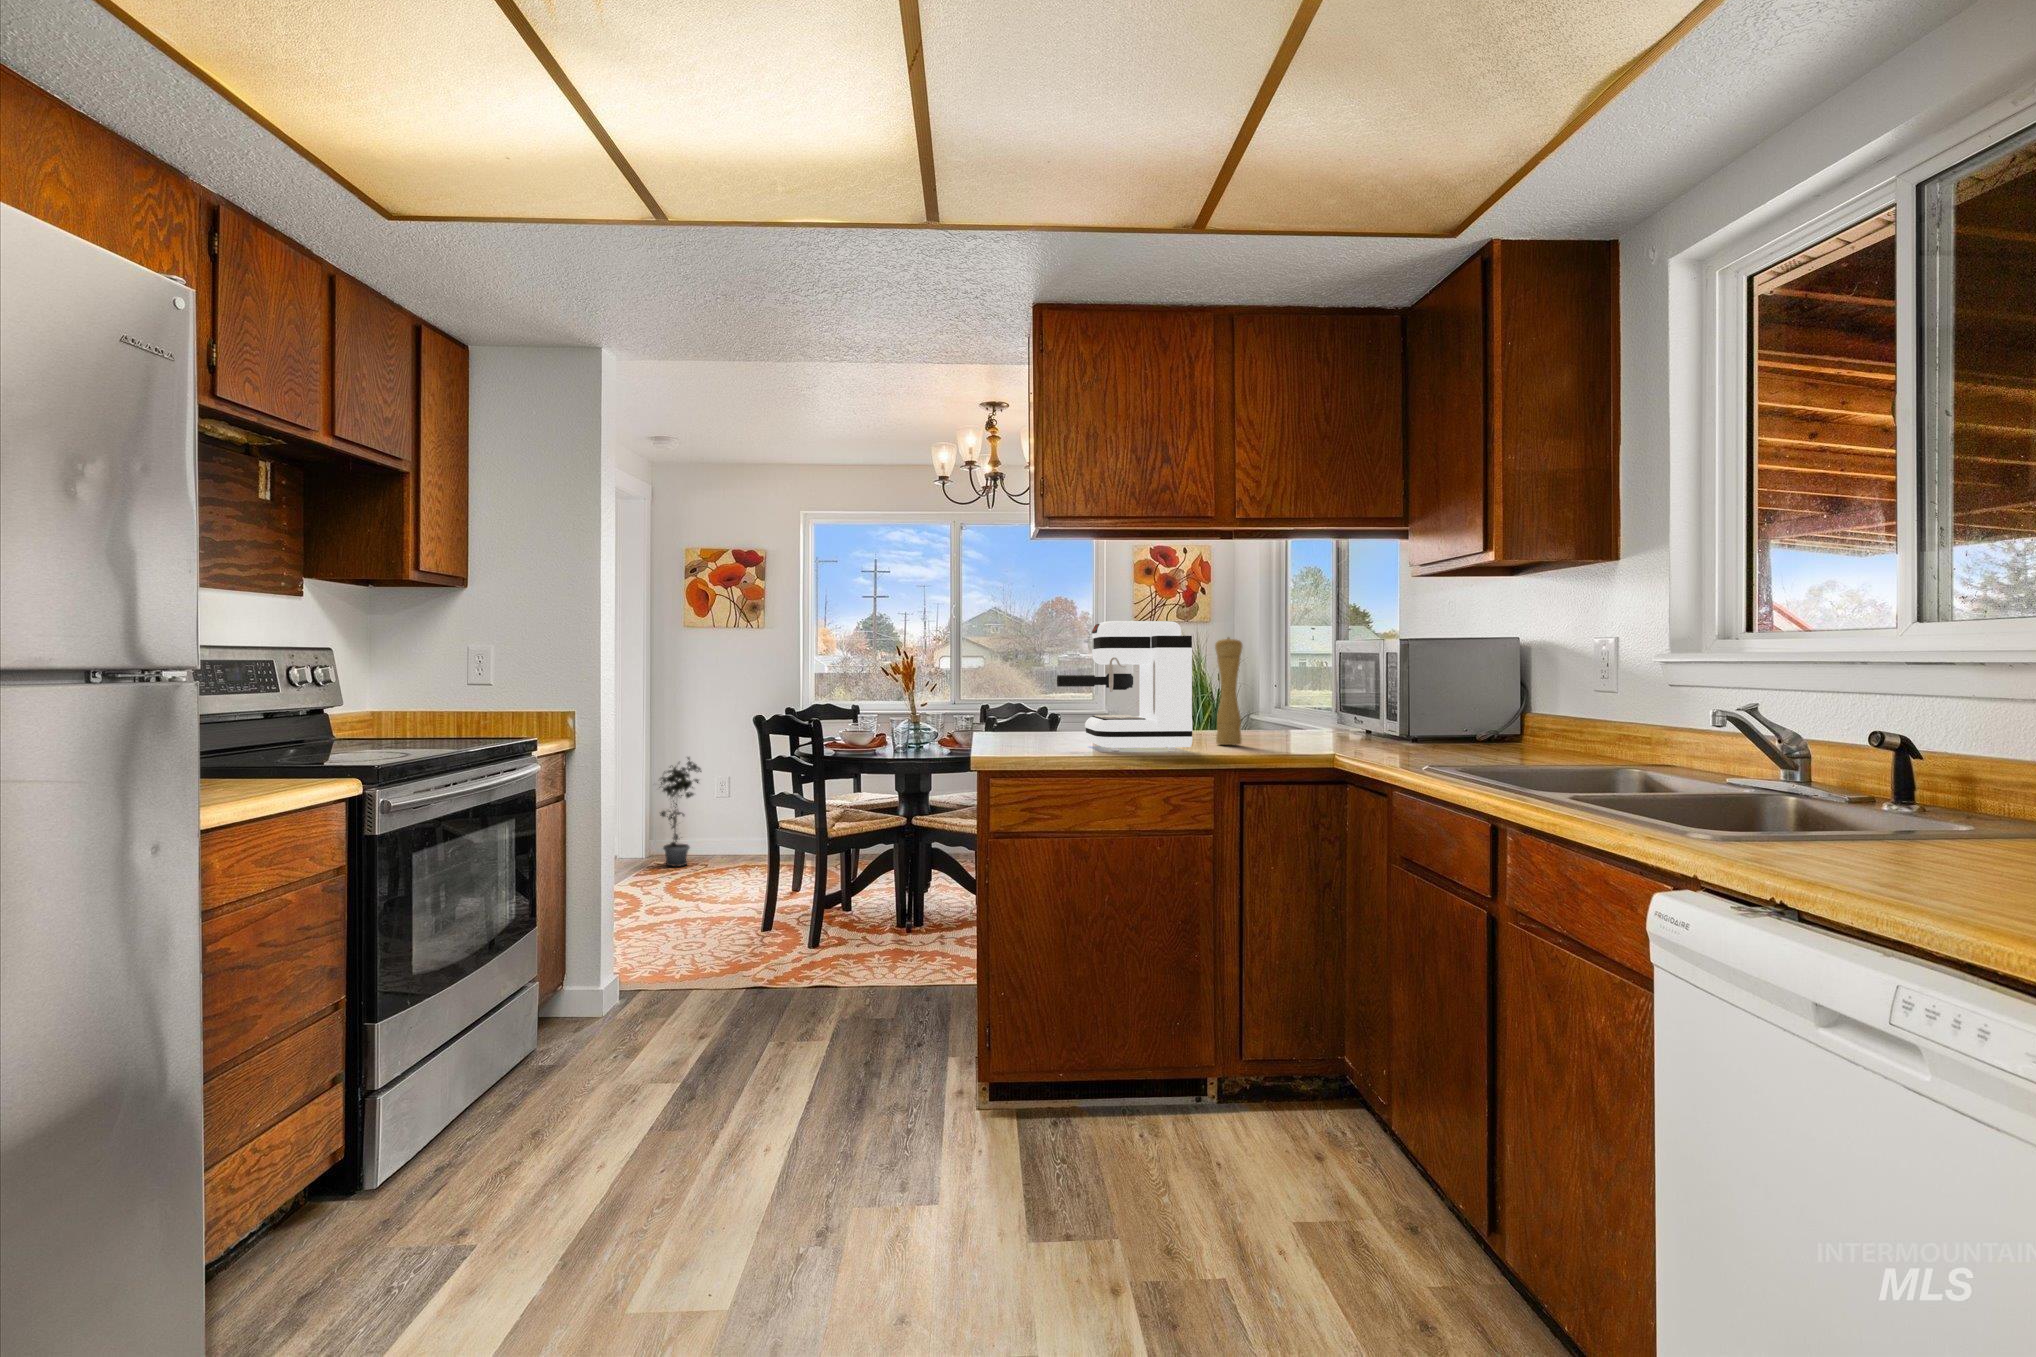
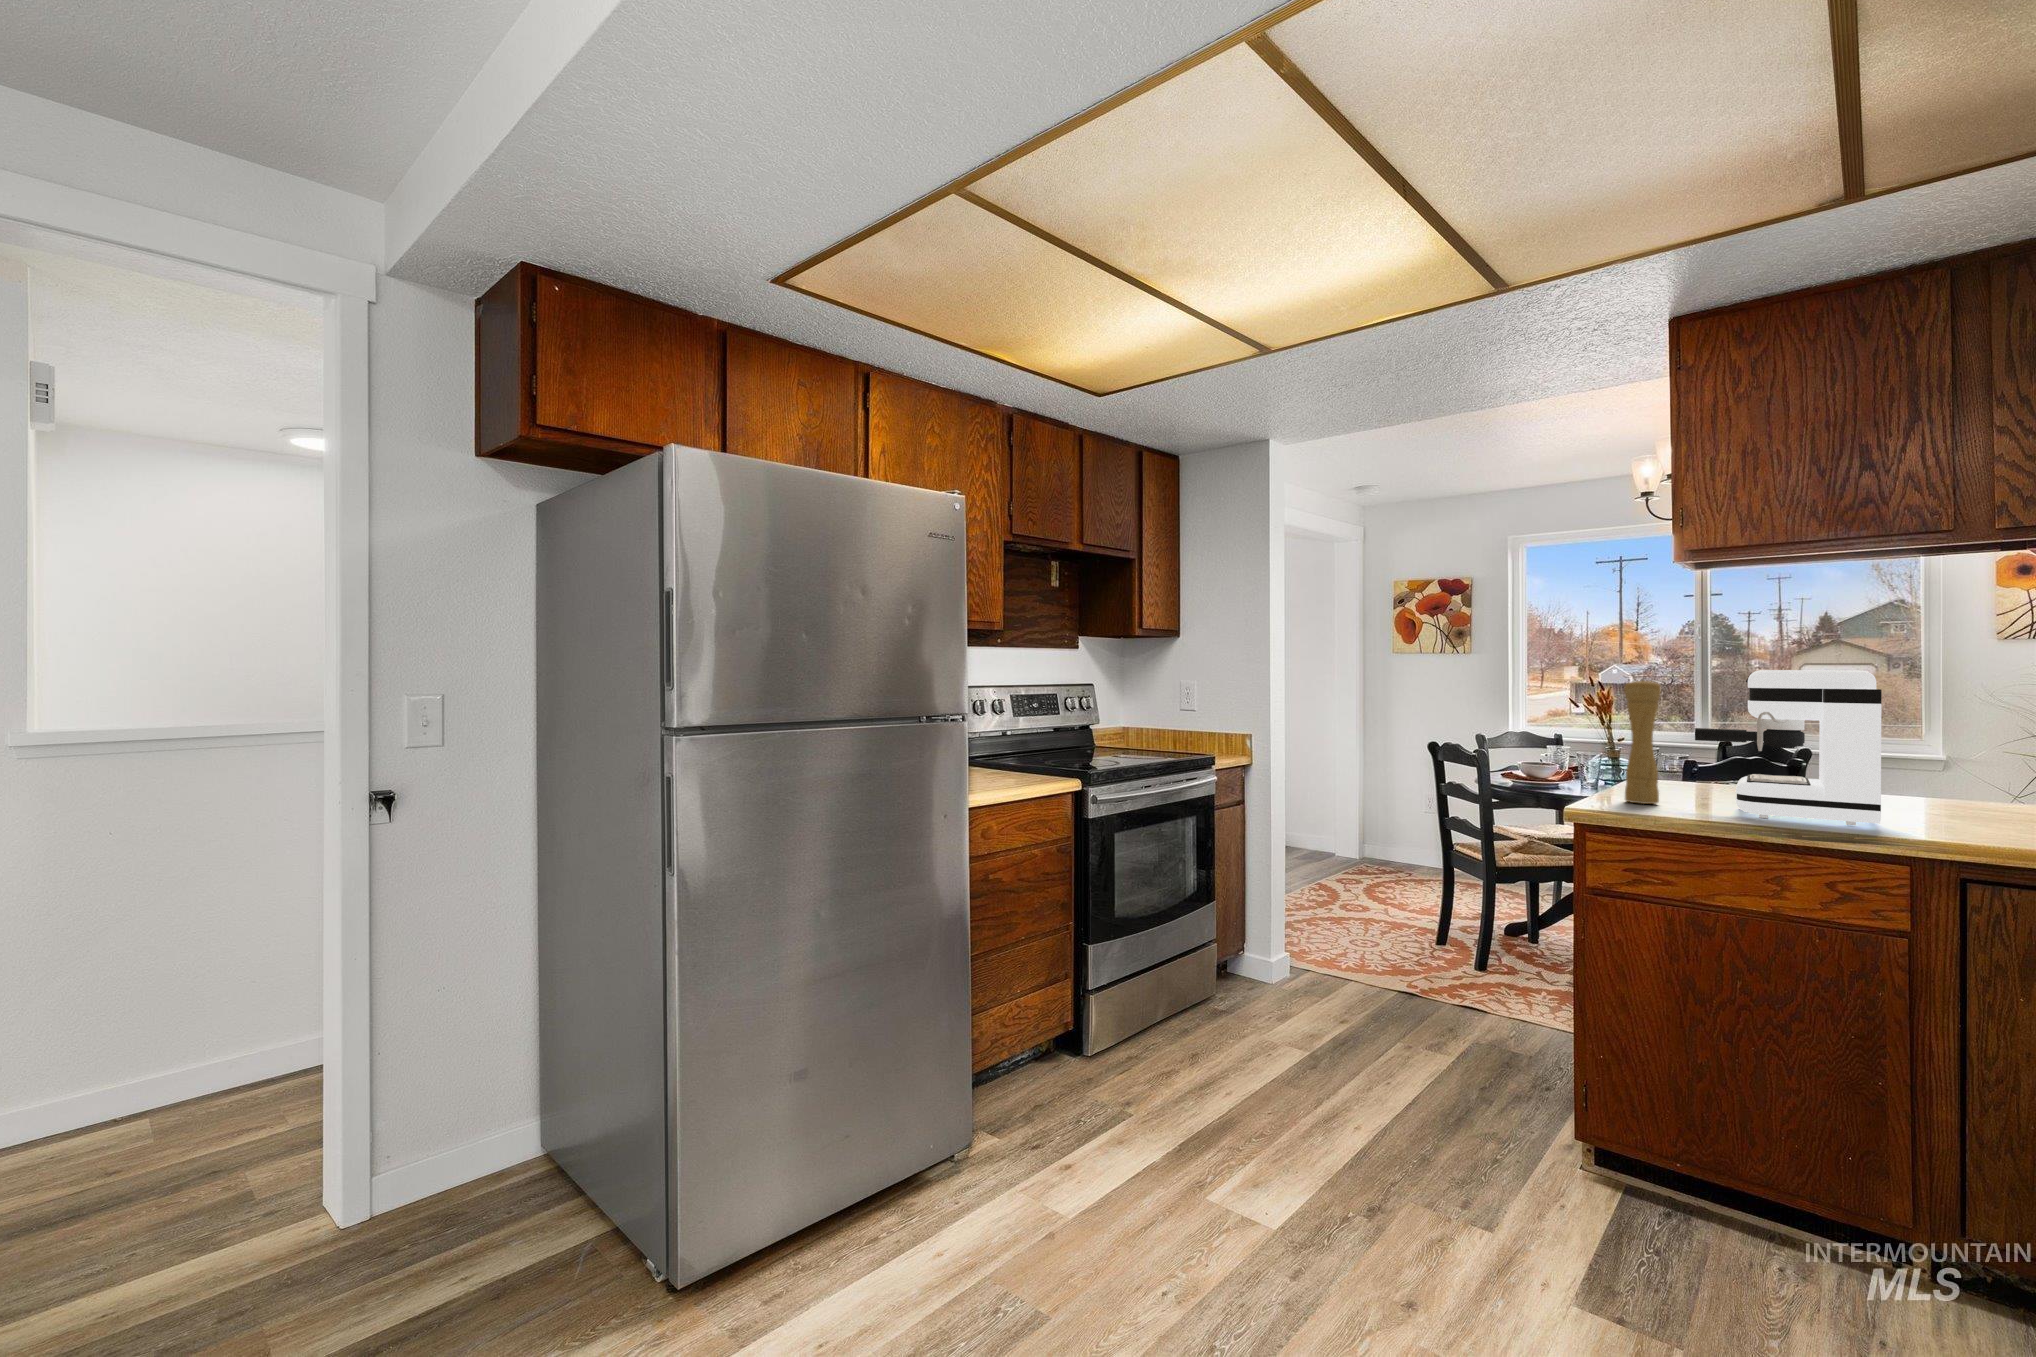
pepper mill: present [1215,638,1242,745] -> present [1624,679,1661,804]
potted plant: present [659,757,701,867] -> none [1363,773,1408,870]

